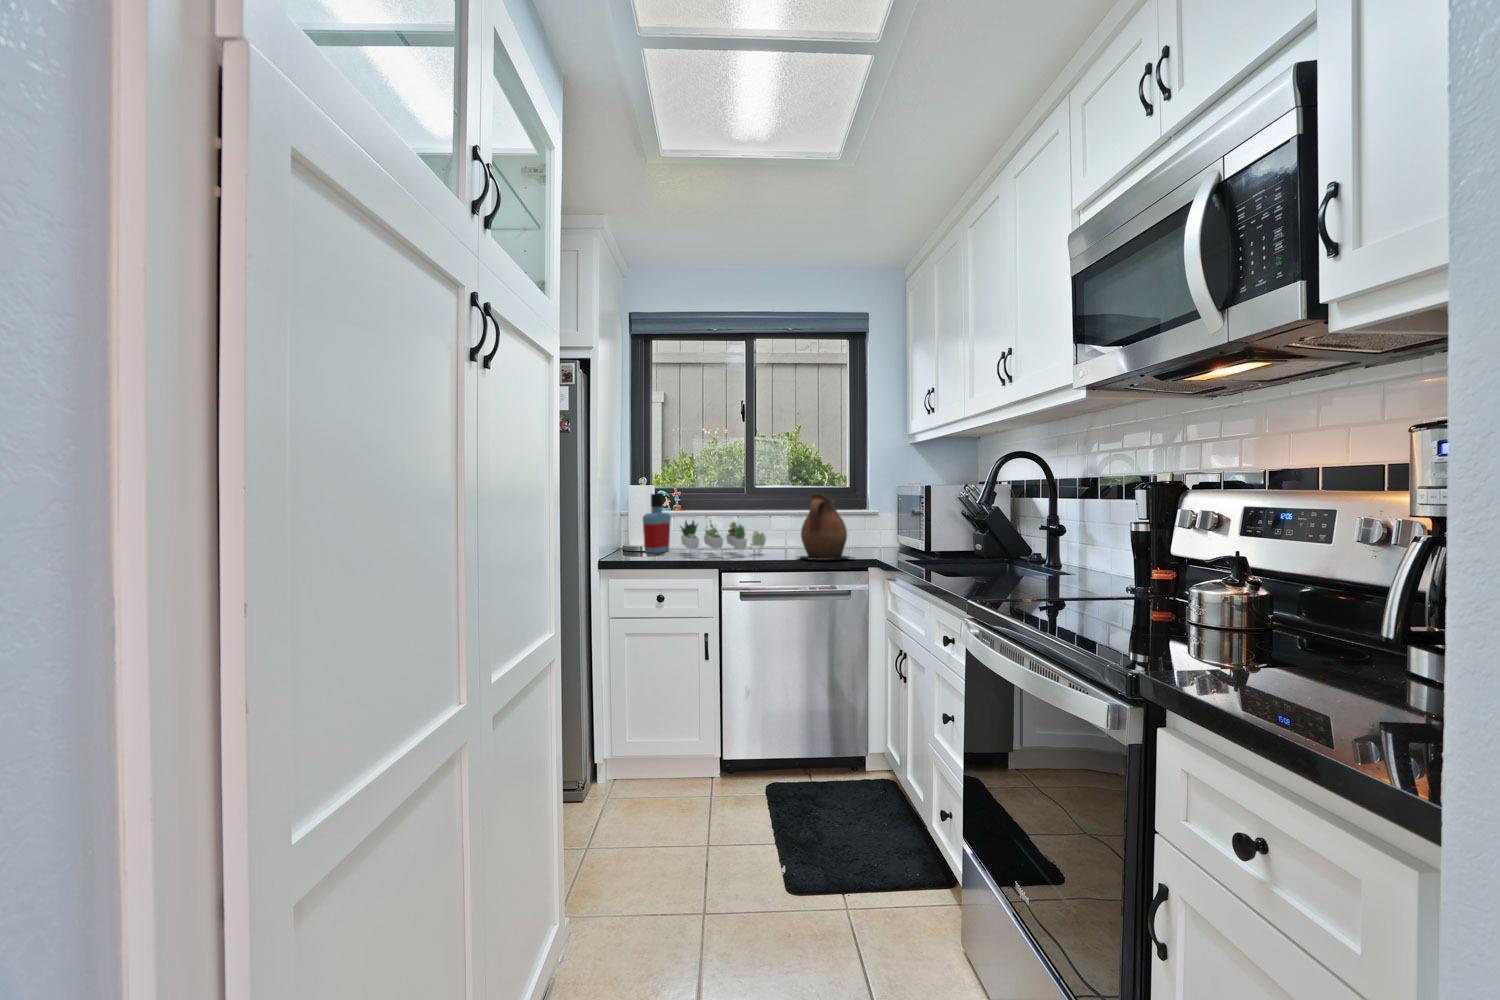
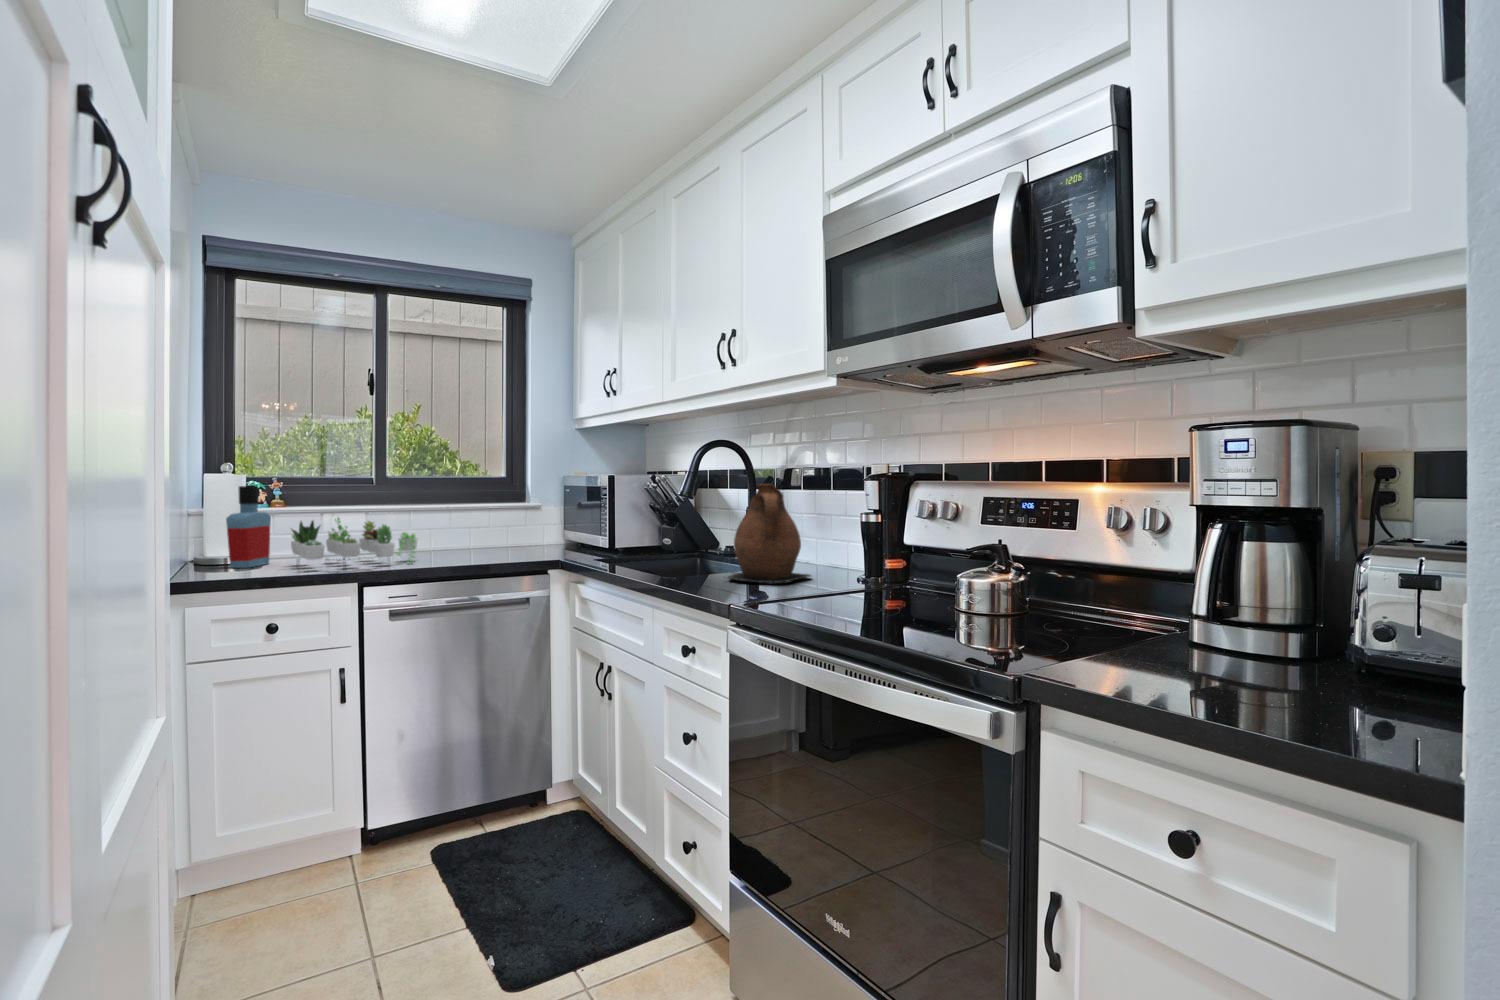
ceramic pitcher: present [798,493,854,560] -> present [728,484,810,583]

